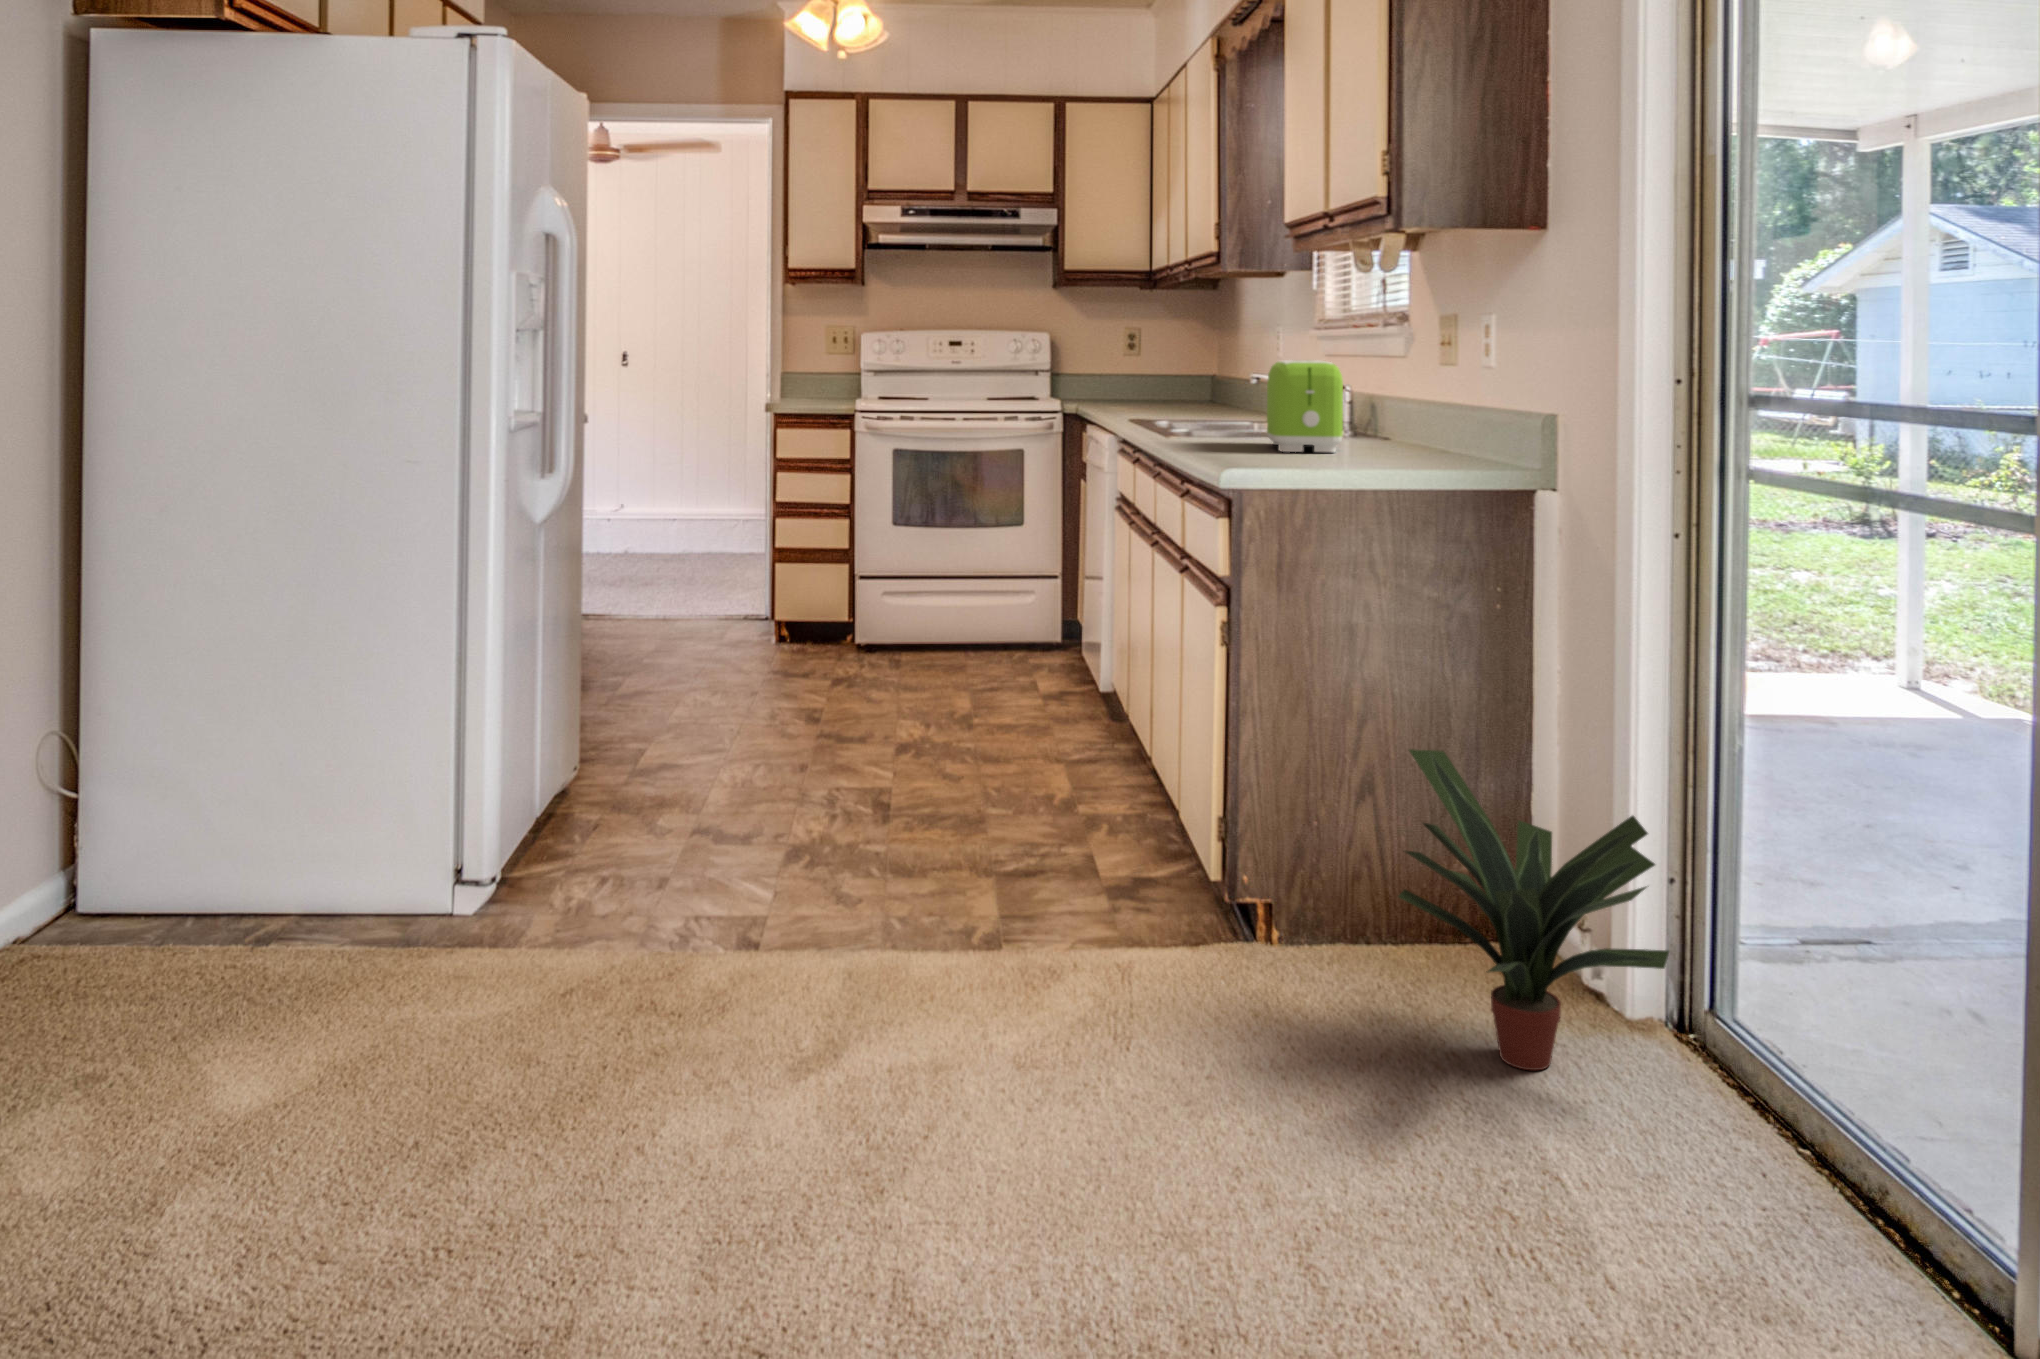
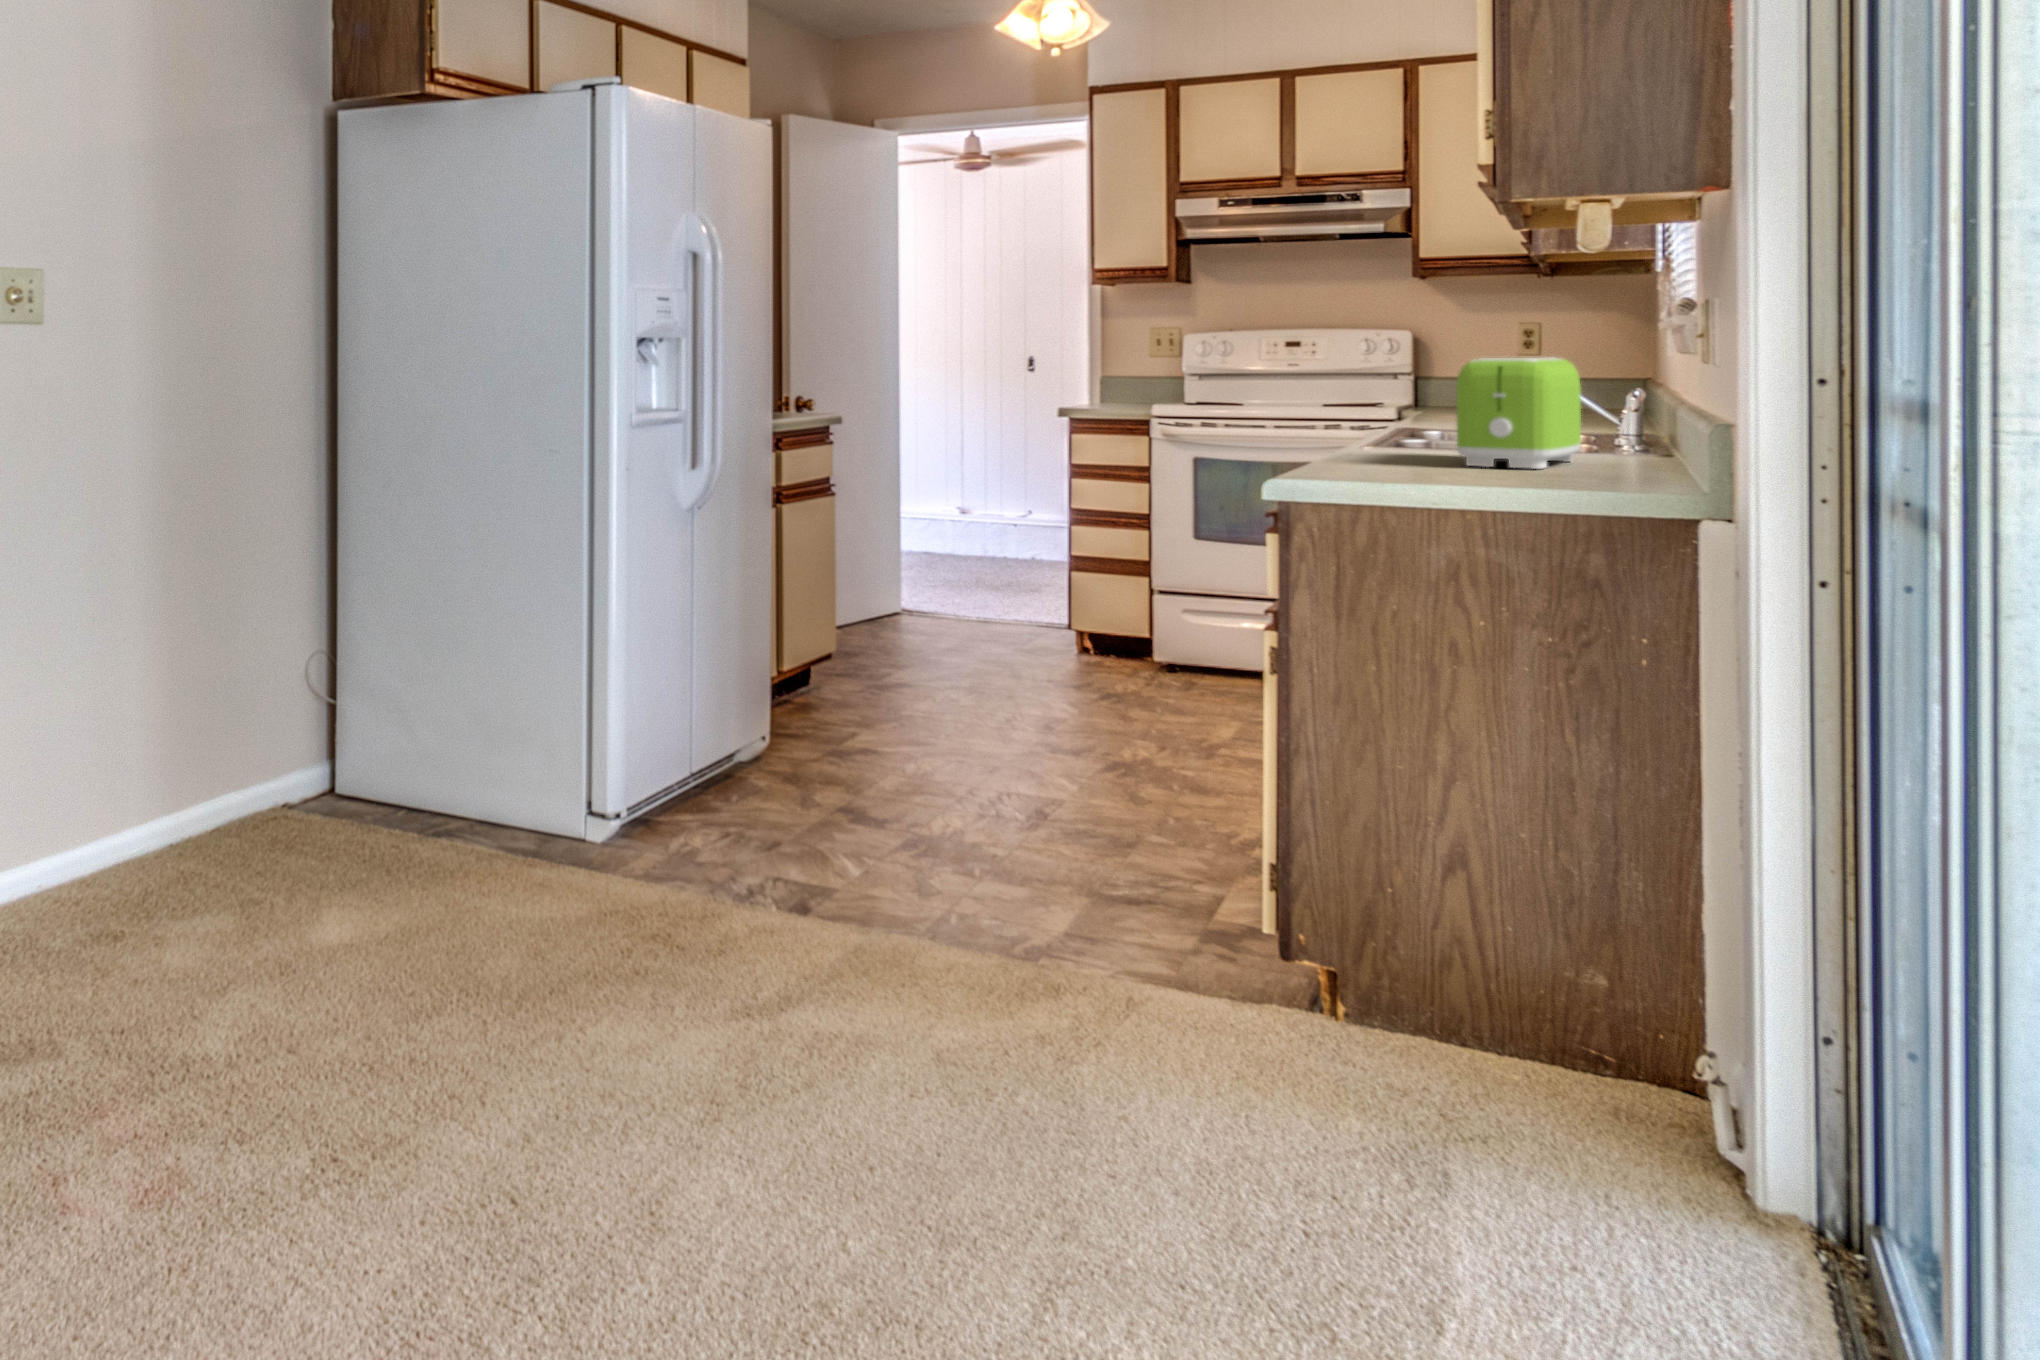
potted plant: present [1398,749,1669,1070] -> none [1383,815,1766,1227]

